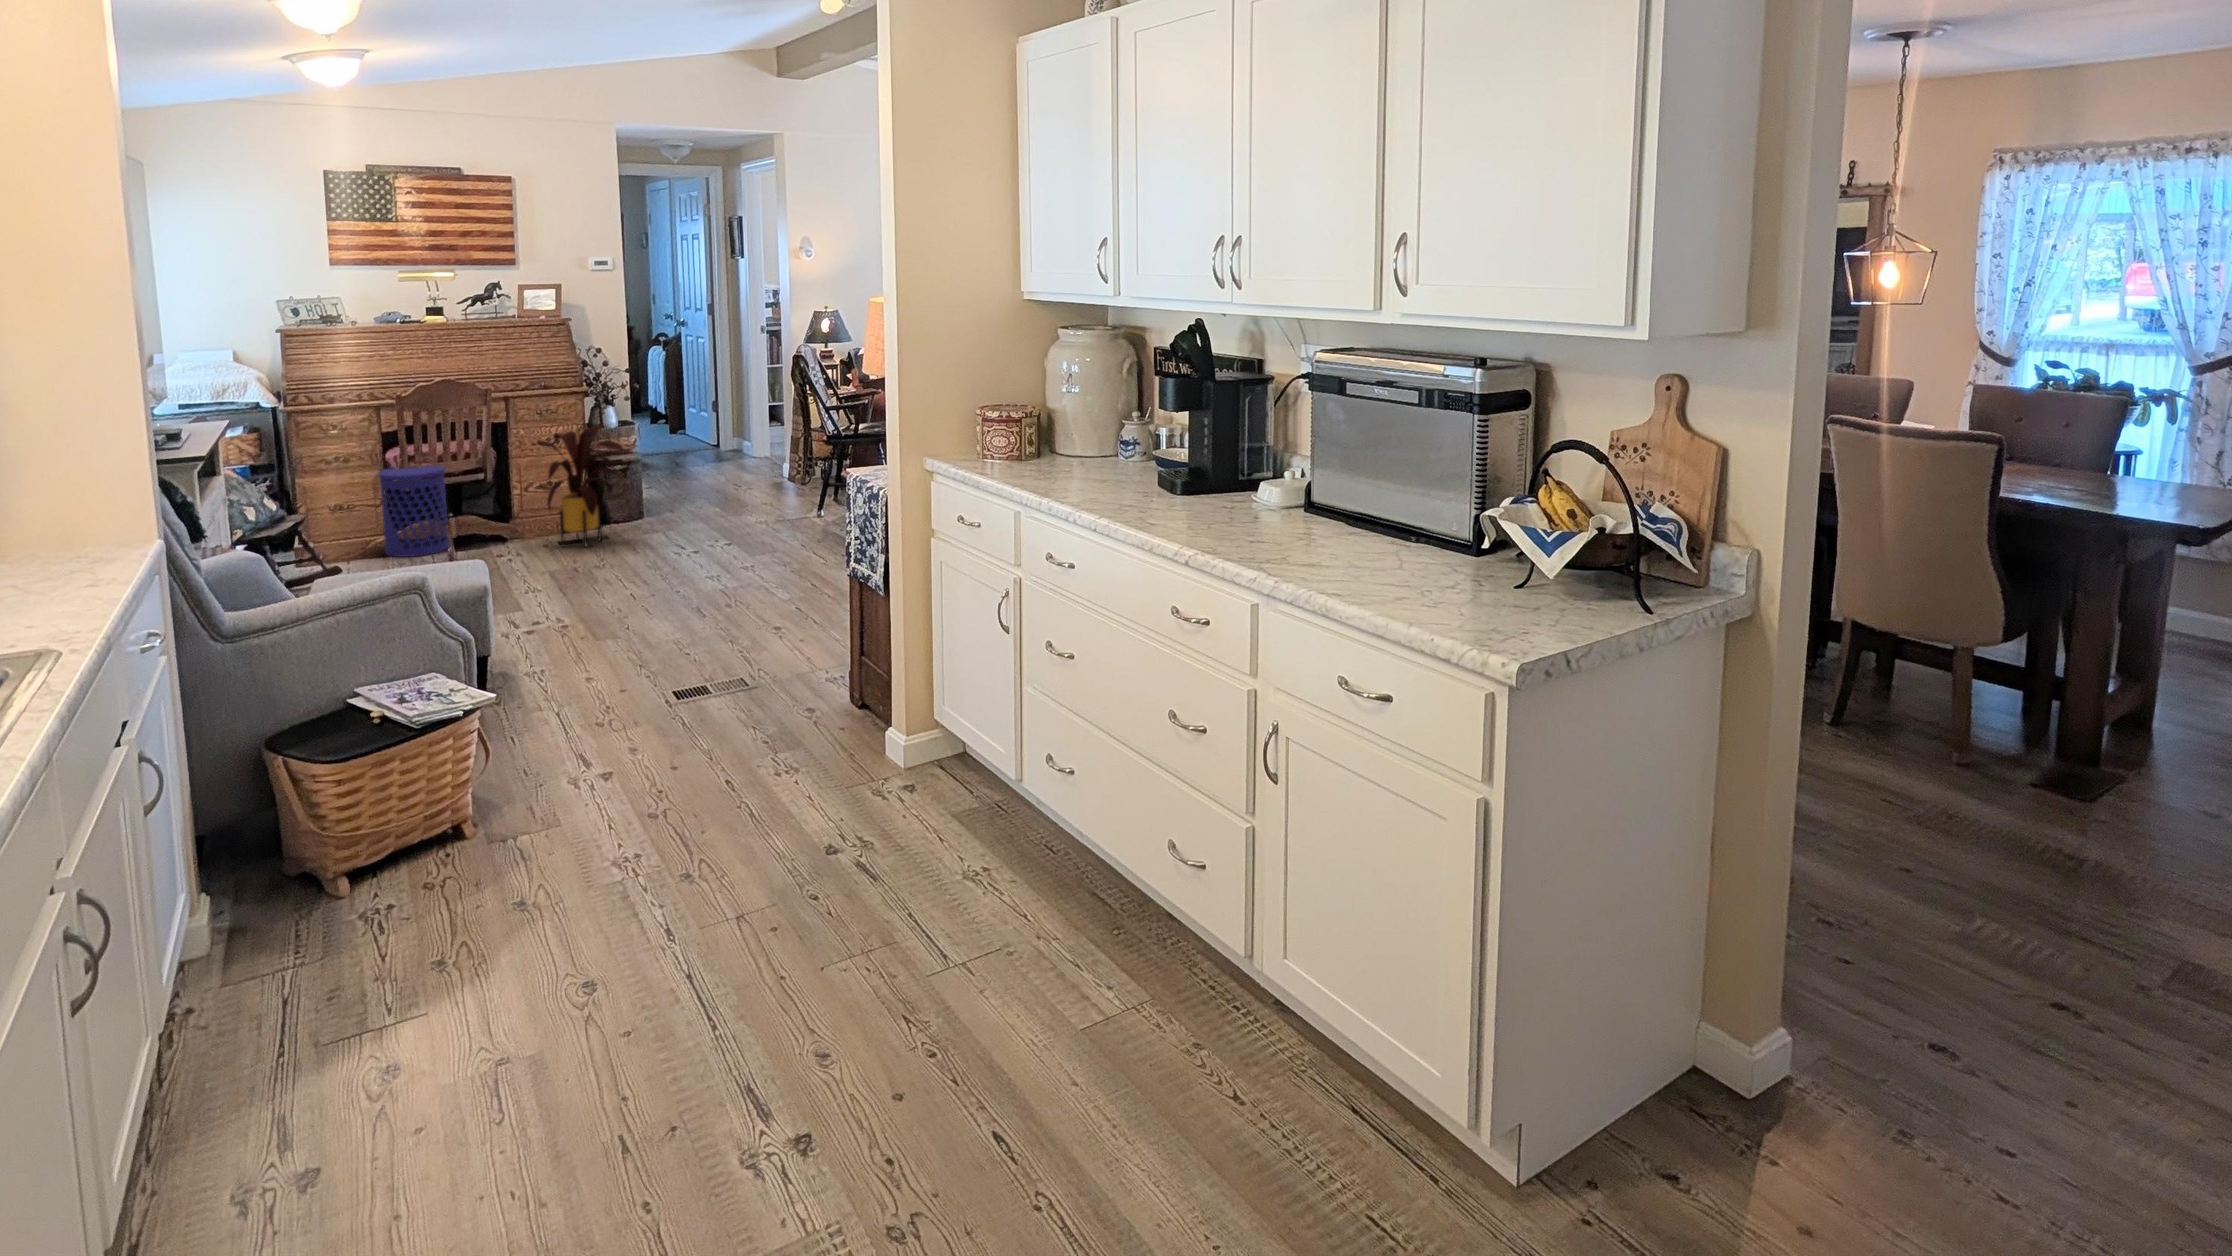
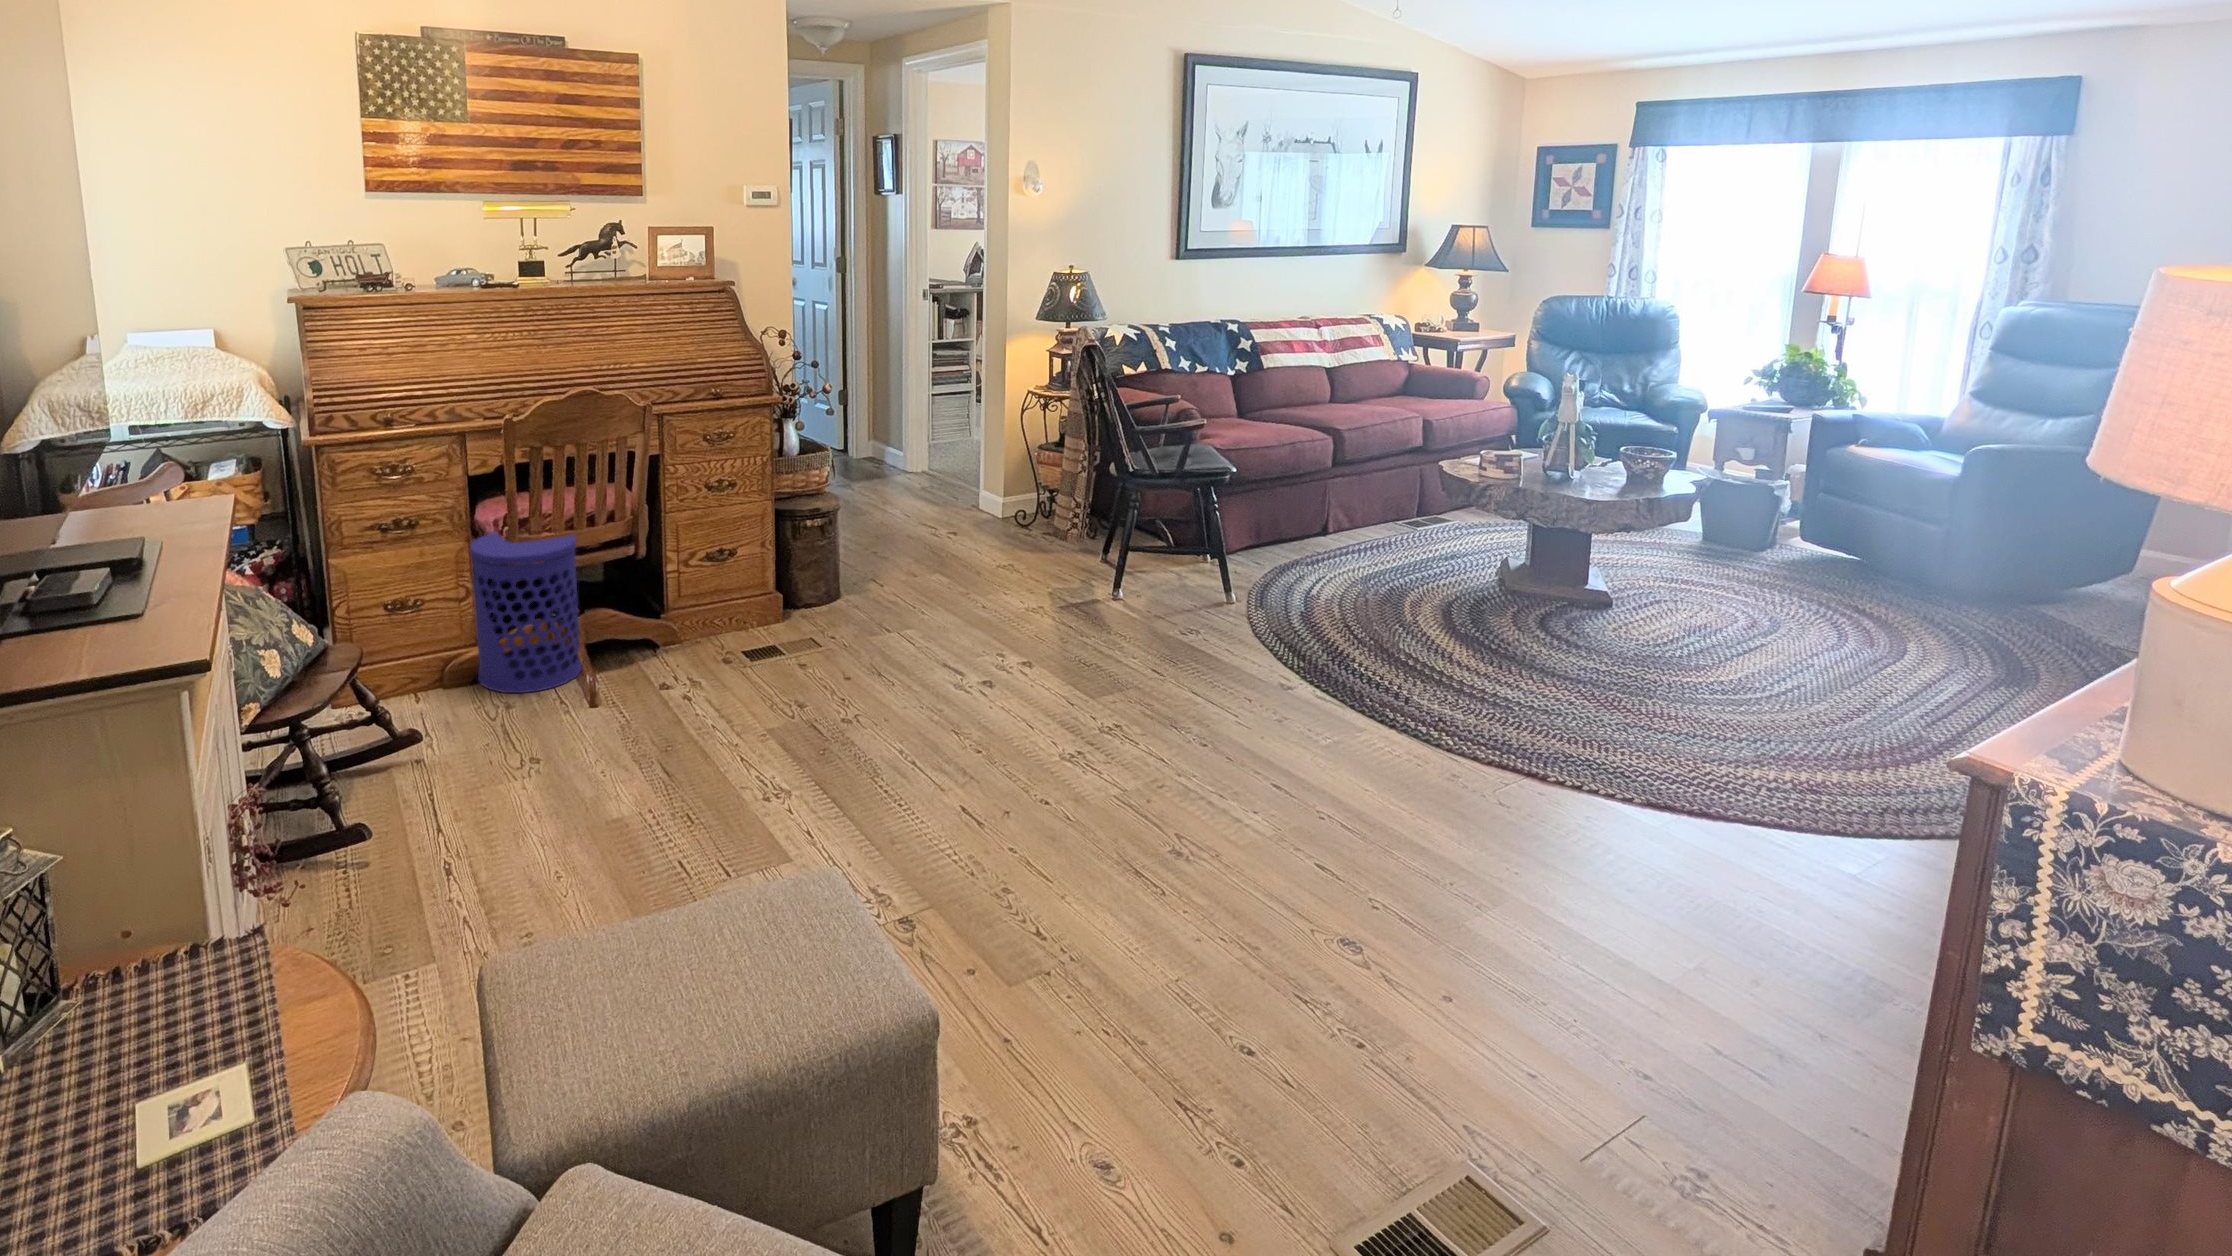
house plant: present [533,424,625,547] -> none [705,461,894,676]

